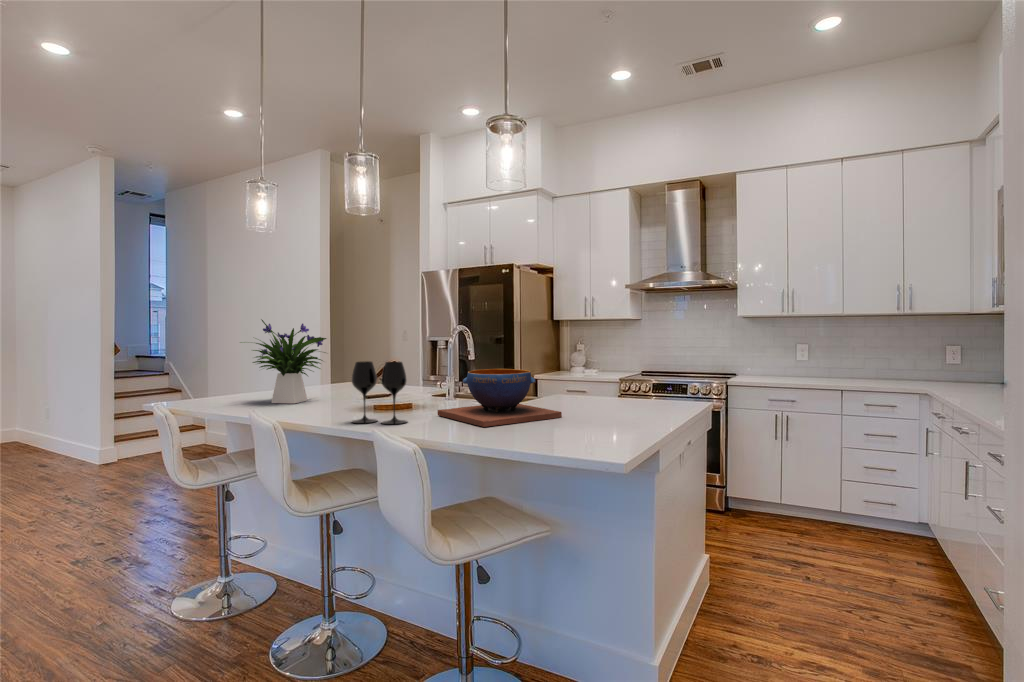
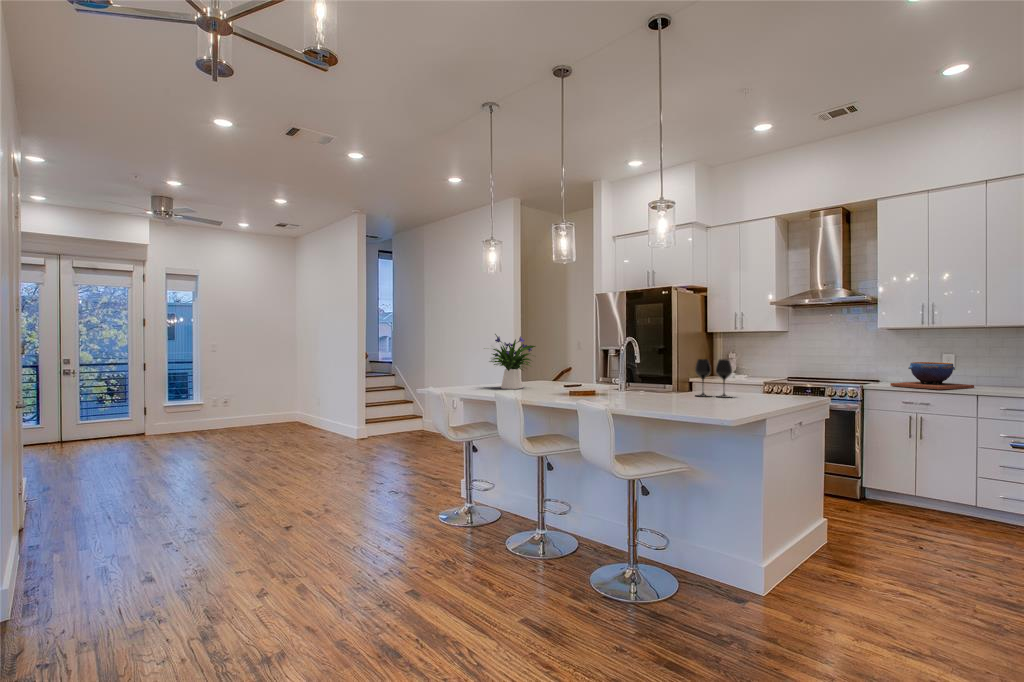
wine glass: present [352,361,407,424] -> present [695,359,732,397]
decorative bowl: present [438,369,562,427] -> present [890,362,974,389]

